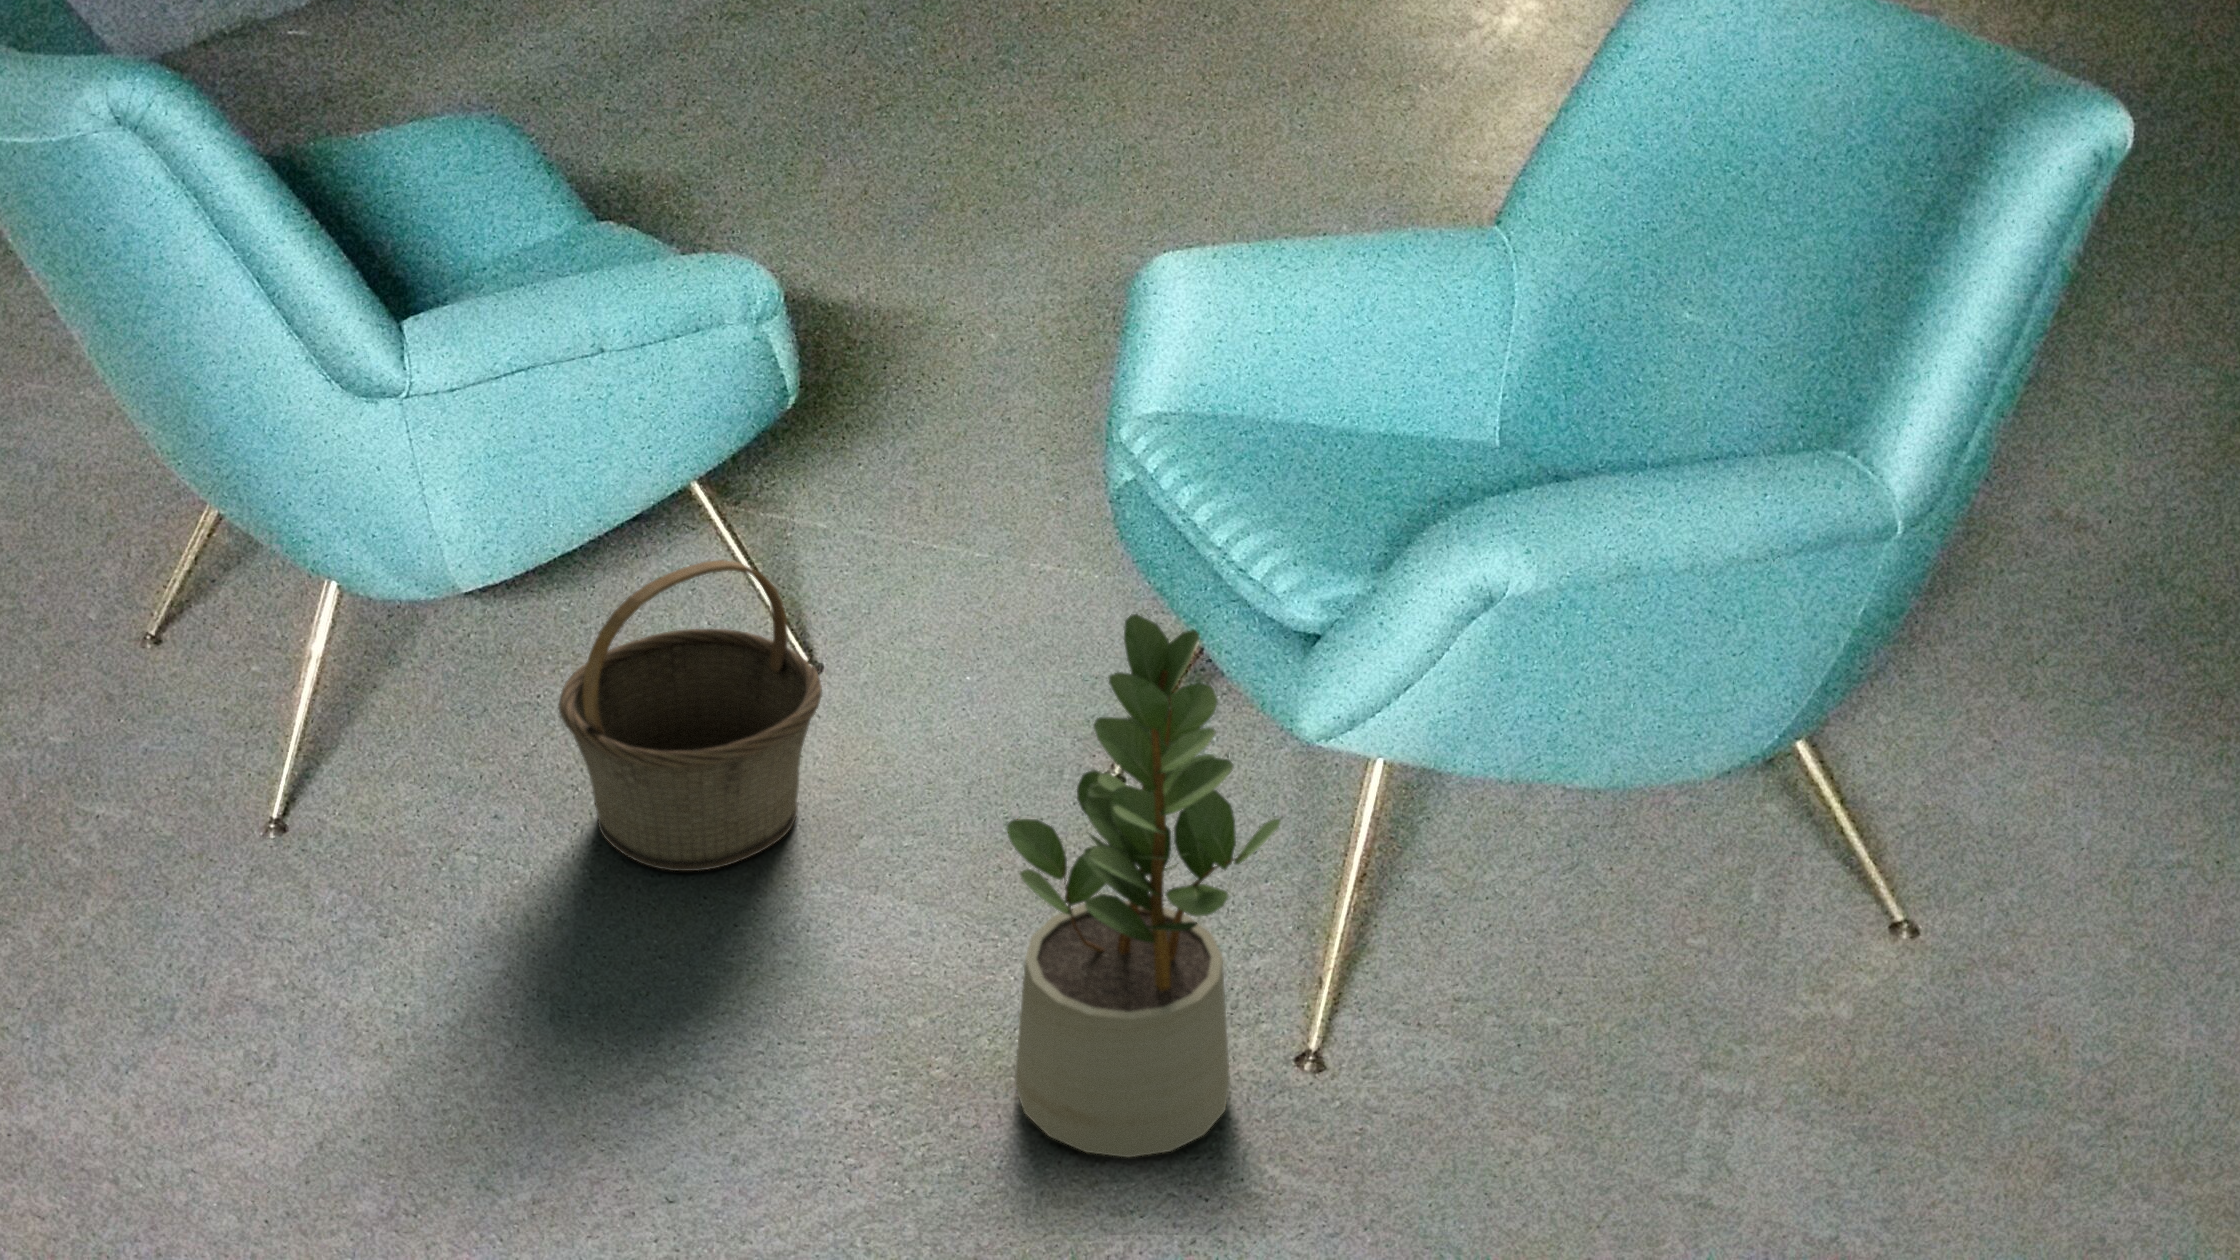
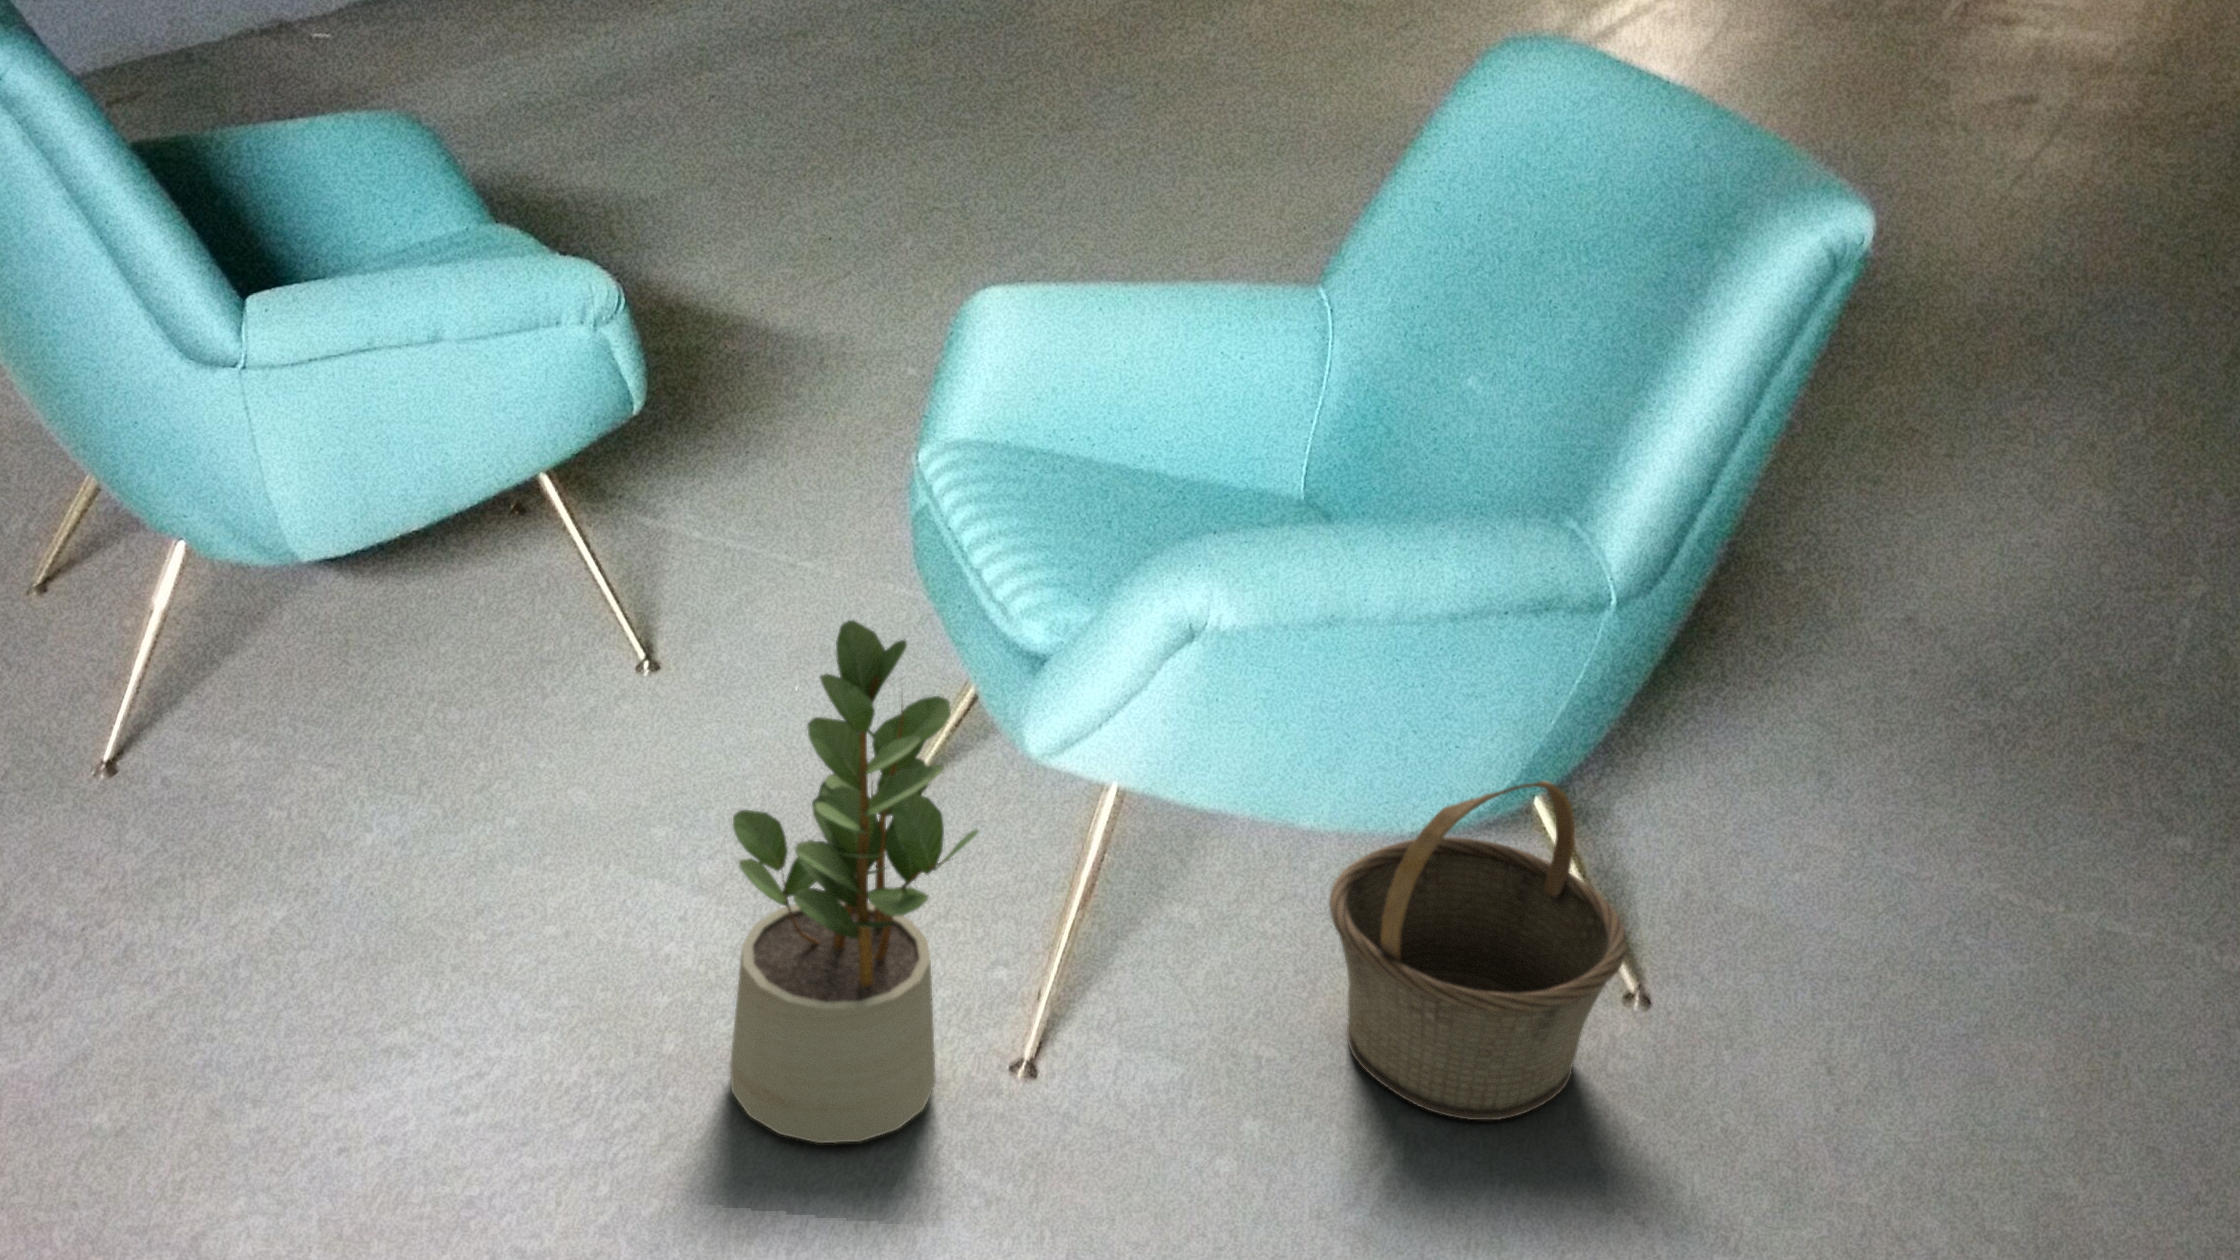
basket: present [559,560,822,871] -> present [1329,781,1627,1120]

